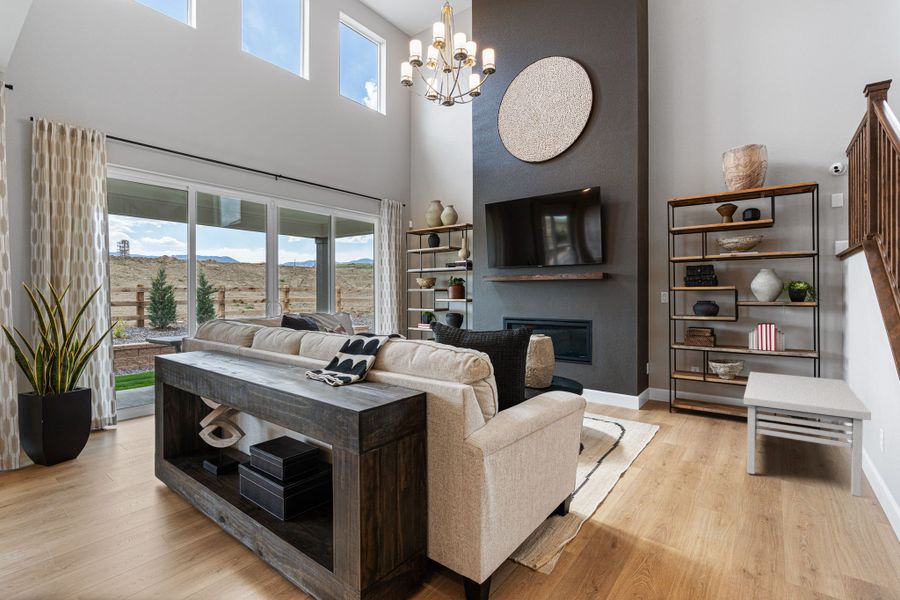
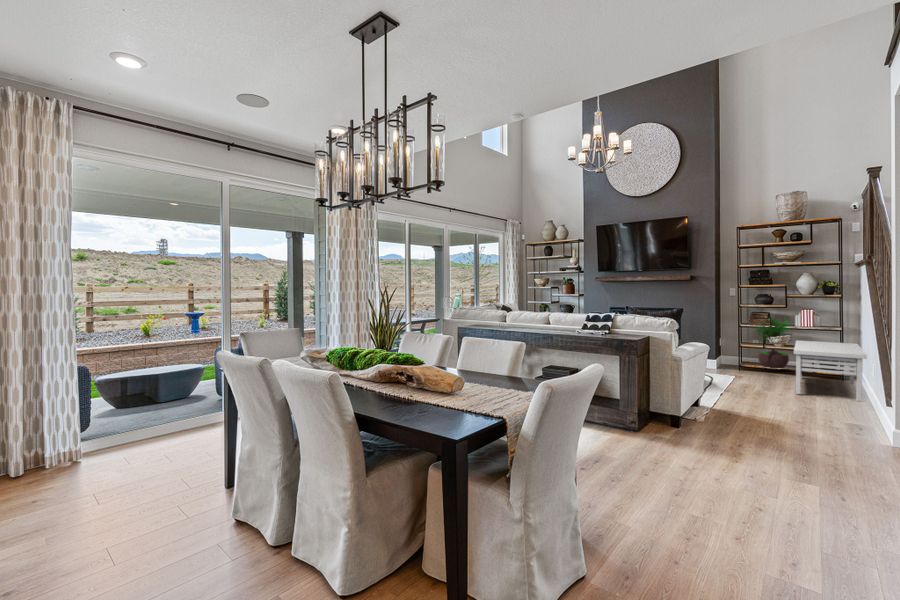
potted tree: none [688,328,747,413] -> present [755,319,789,370]

